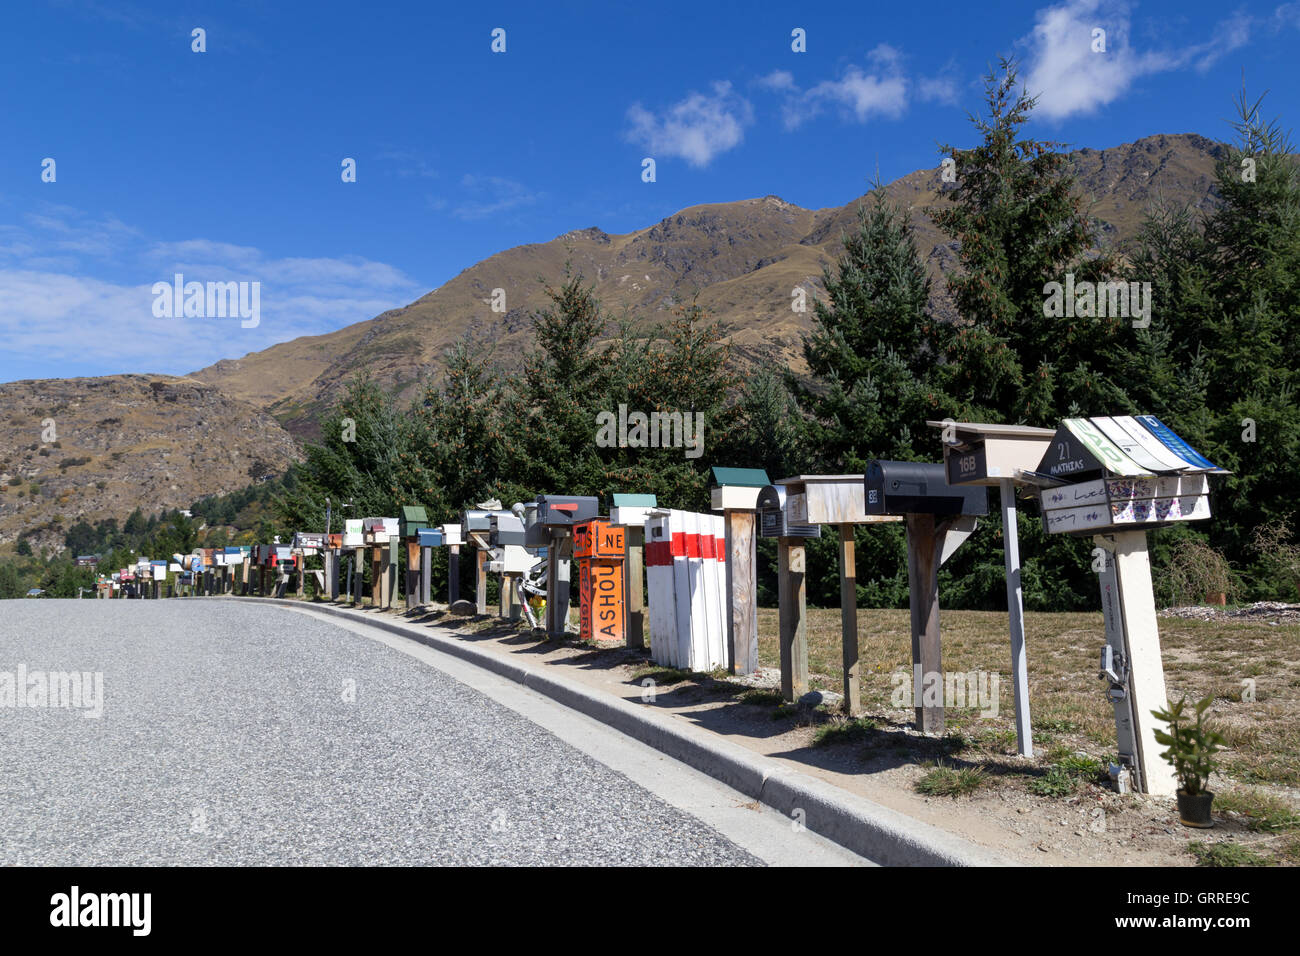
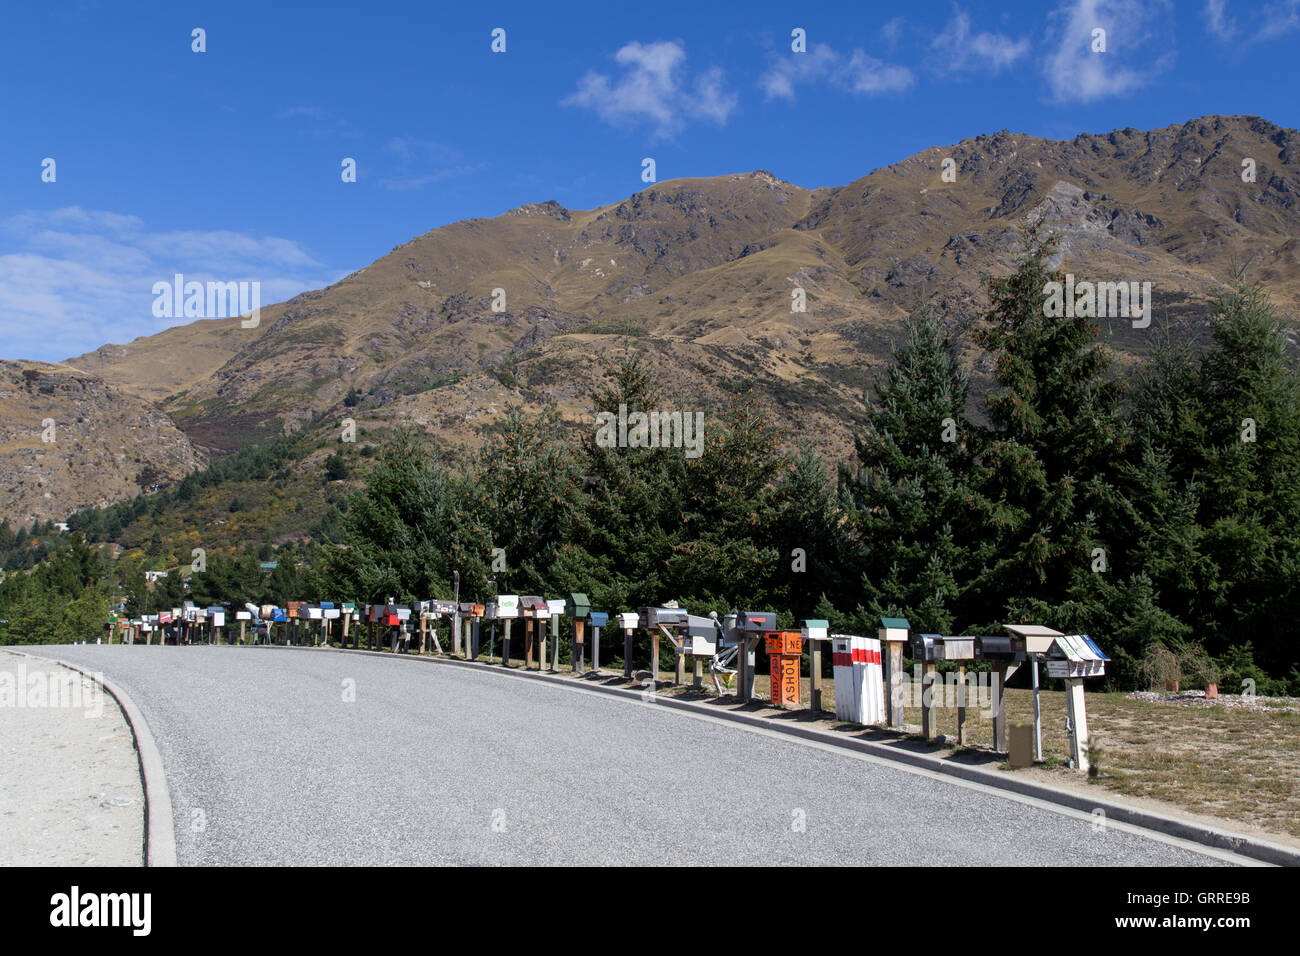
cardboard box: none [945,658,1011,772] -> present [1008,723,1034,767]

